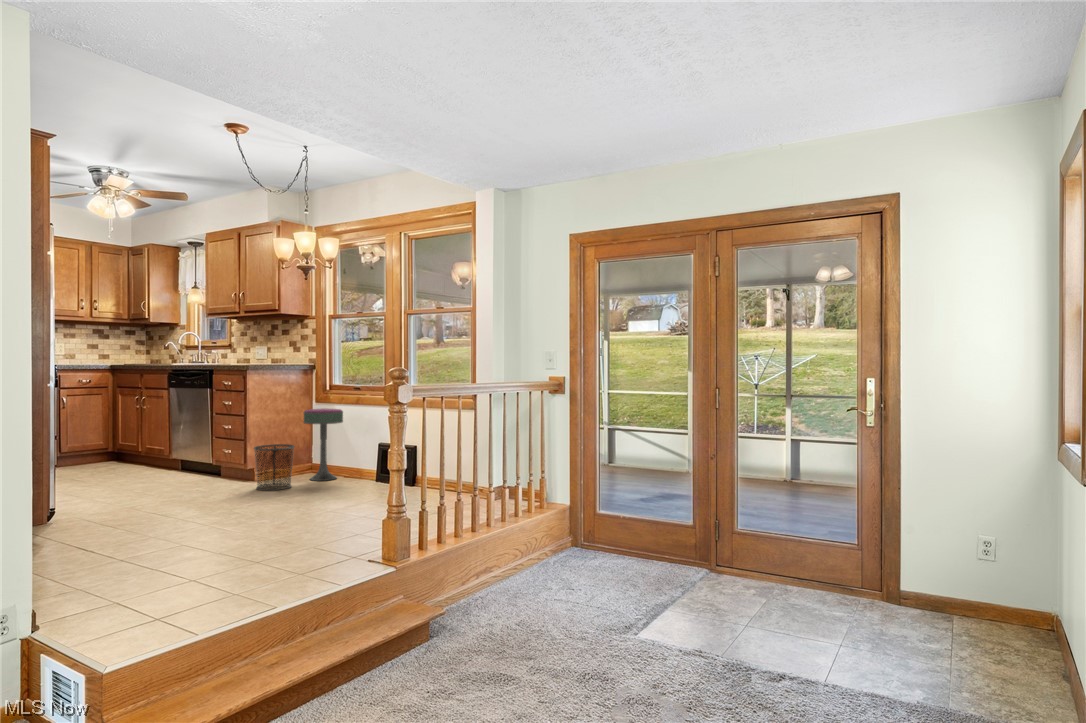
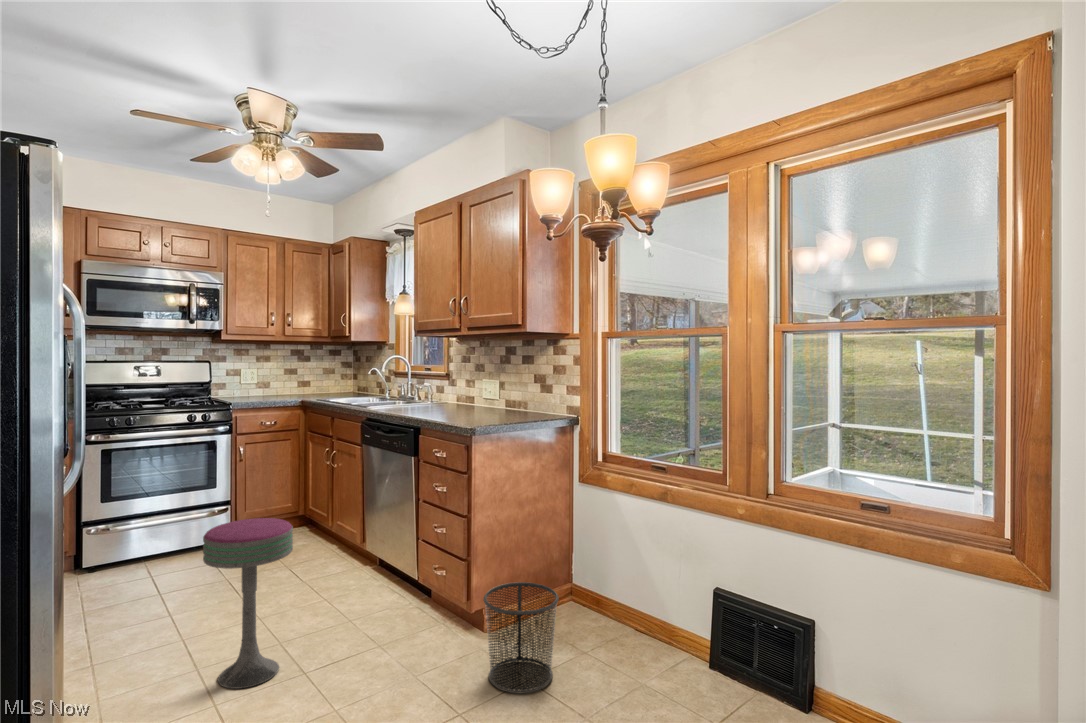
bar stool: present [304,408,343,481] -> present [203,518,293,689]

